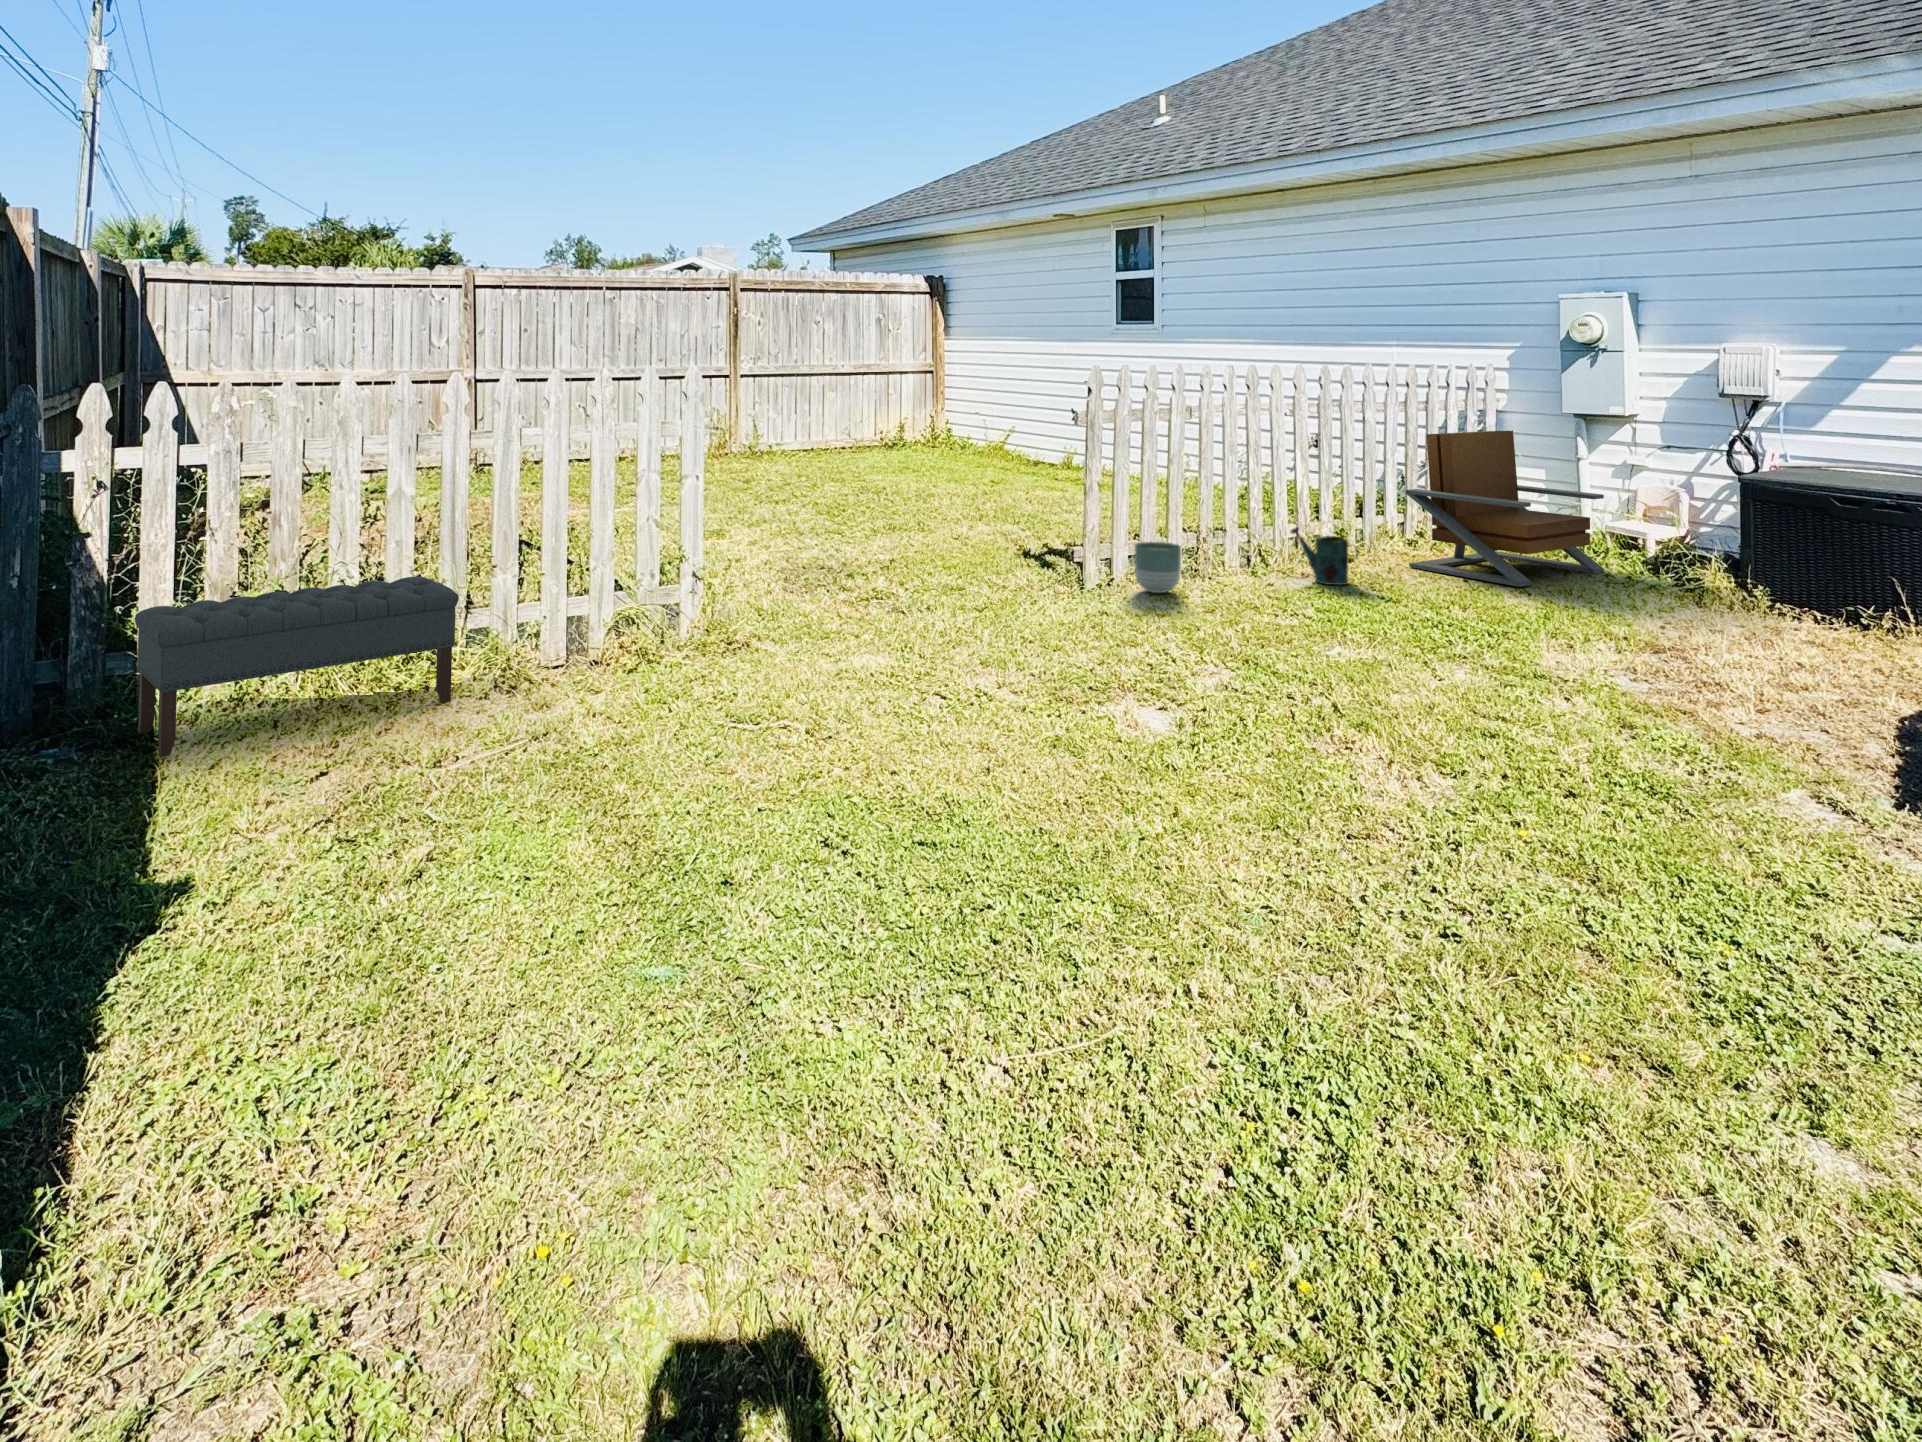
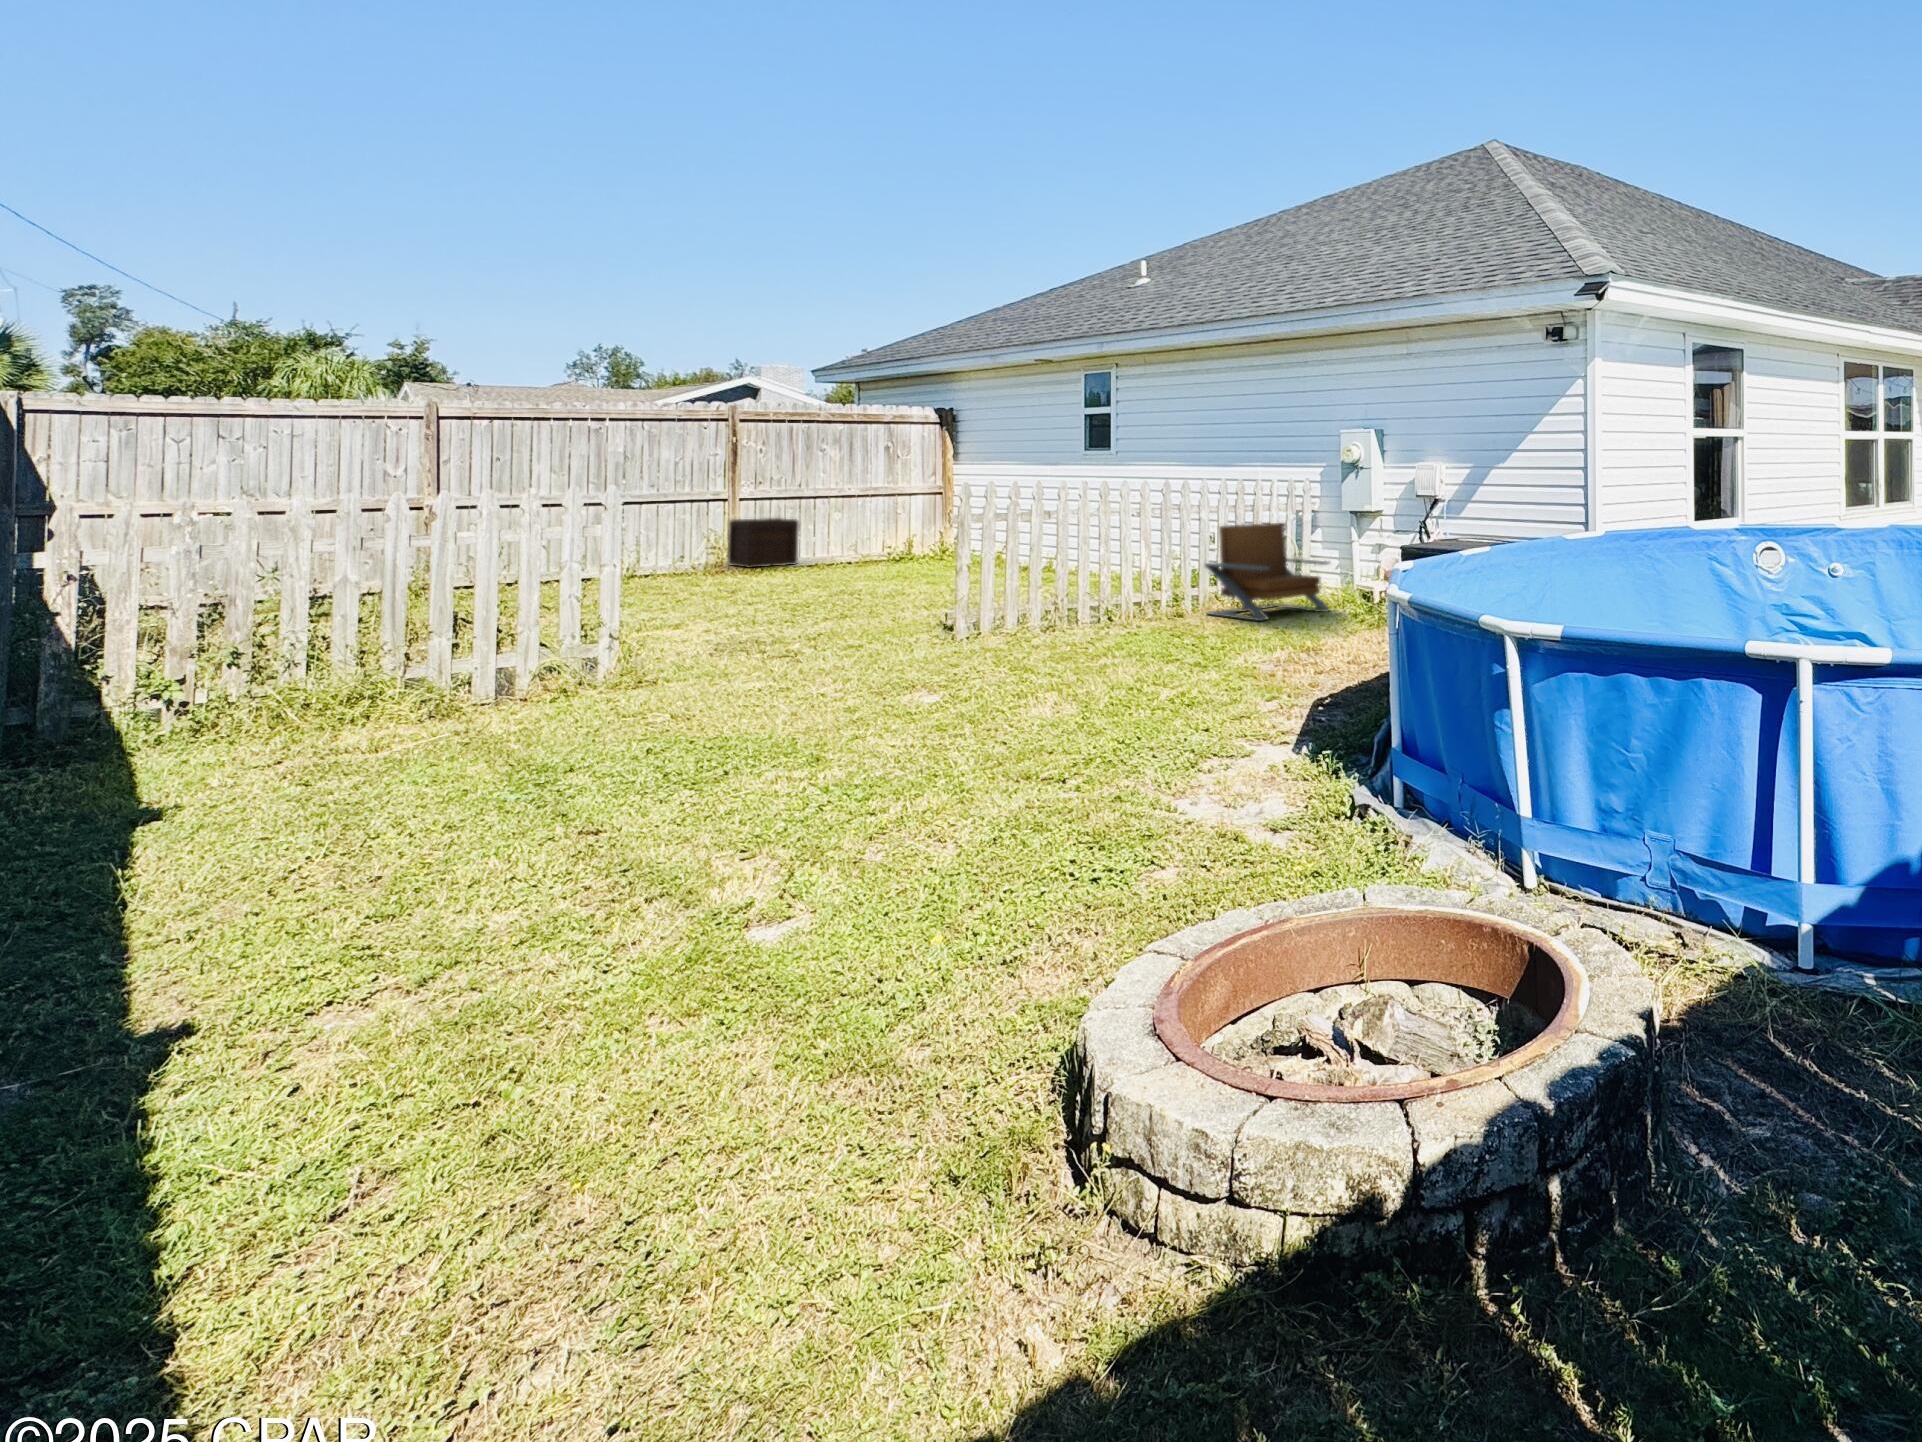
wooden crate: none [735,402,806,459] -> present [728,518,799,568]
watering can: present [1291,527,1359,585] -> none [1115,590,1154,627]
planter: present [1135,542,1181,593] -> none [989,603,1023,637]
bench: present [135,576,459,757] -> none [101,640,397,763]

